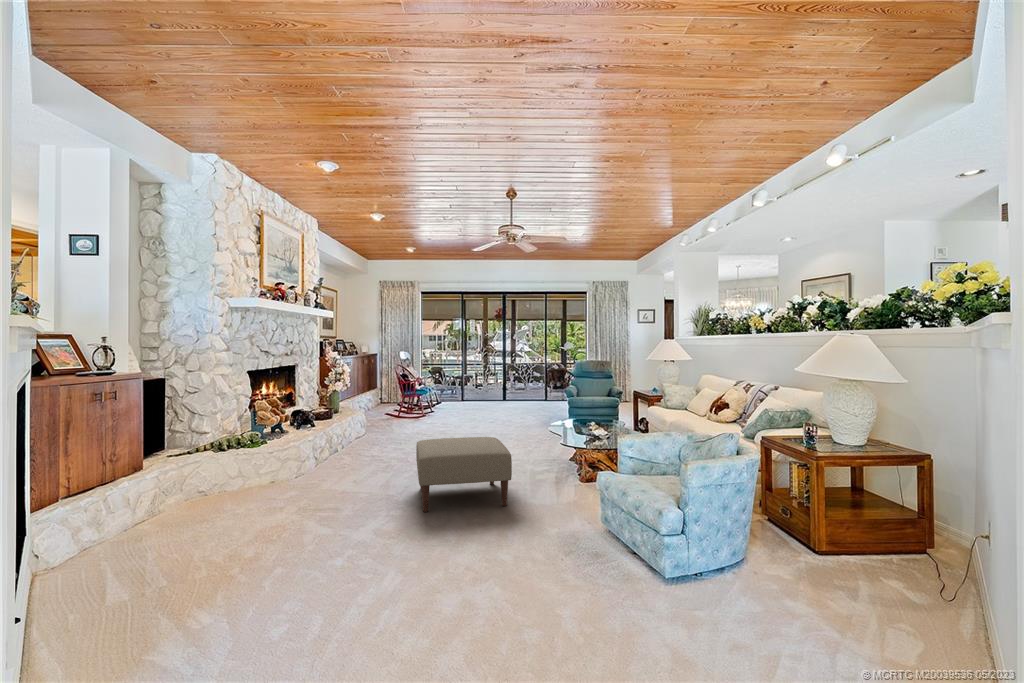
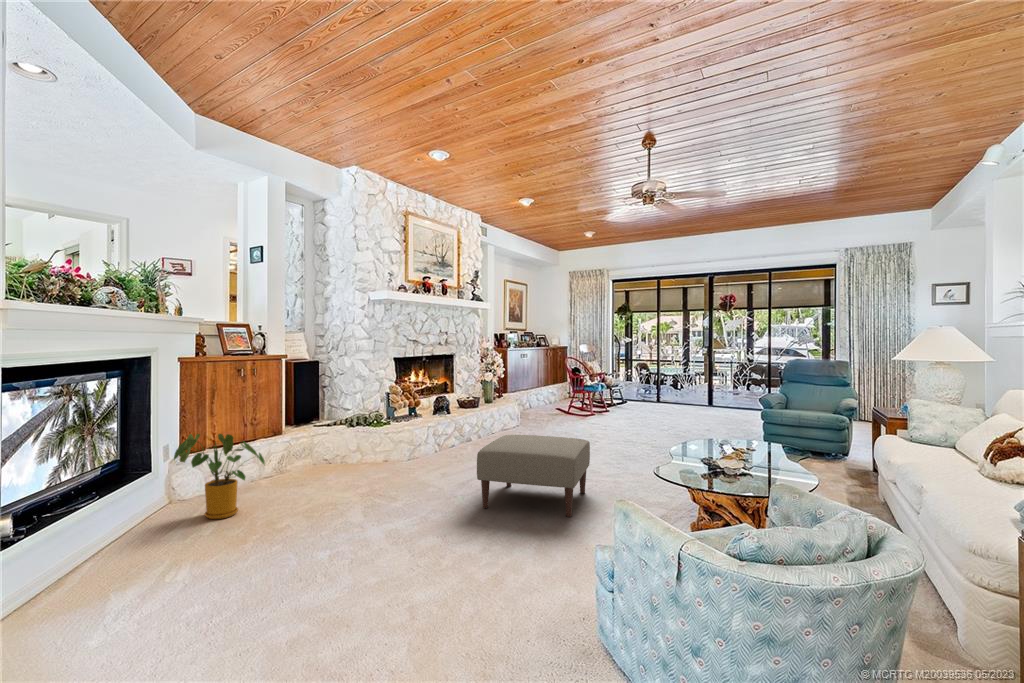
house plant: none [43,475,181,585] -> present [174,434,265,519]

